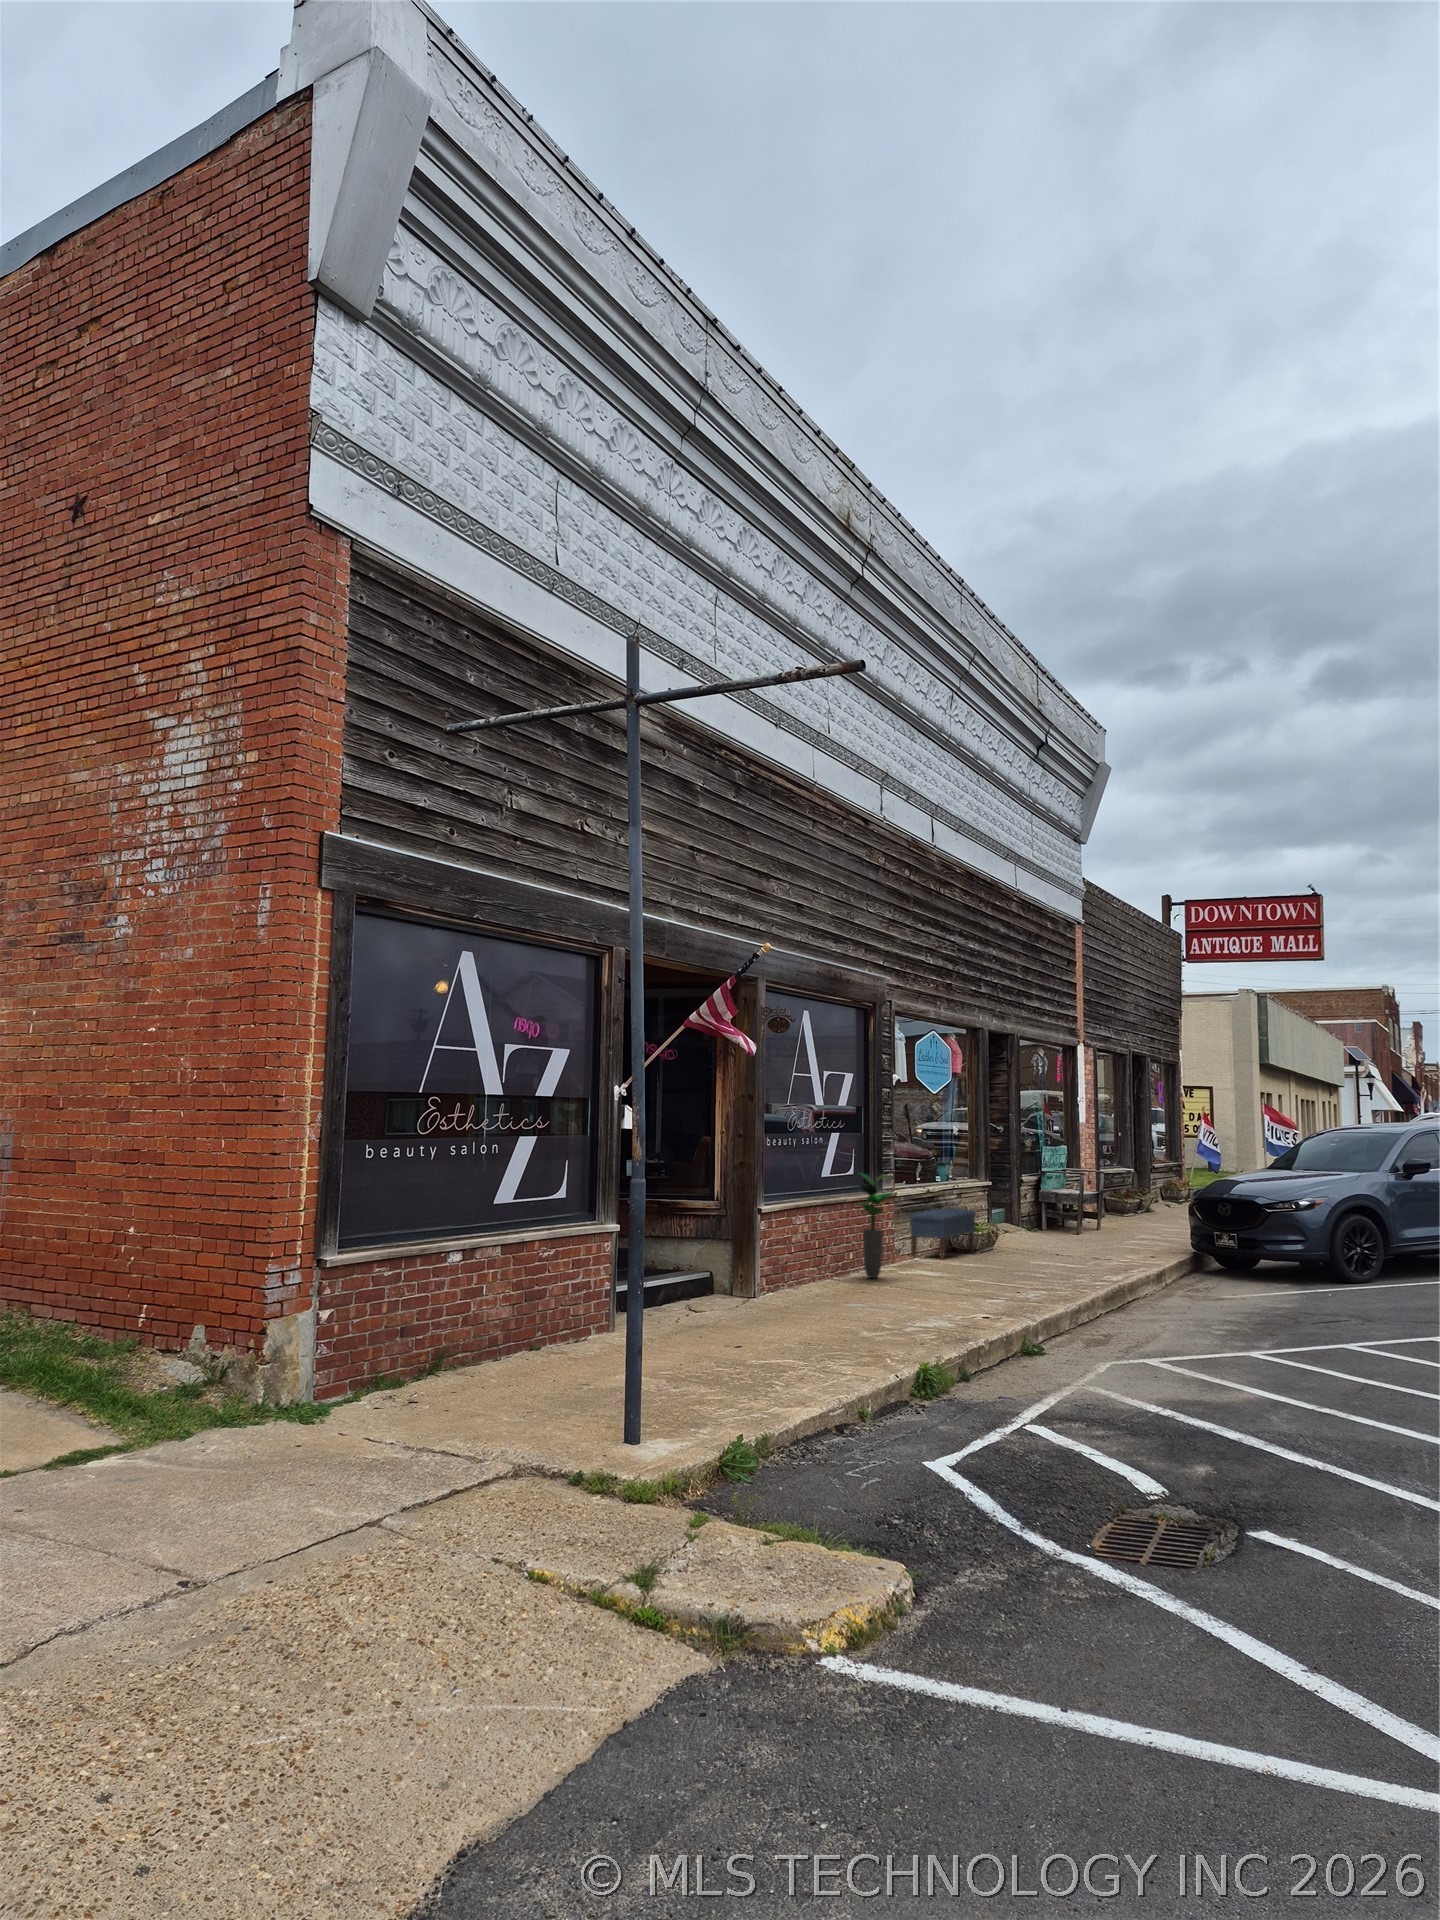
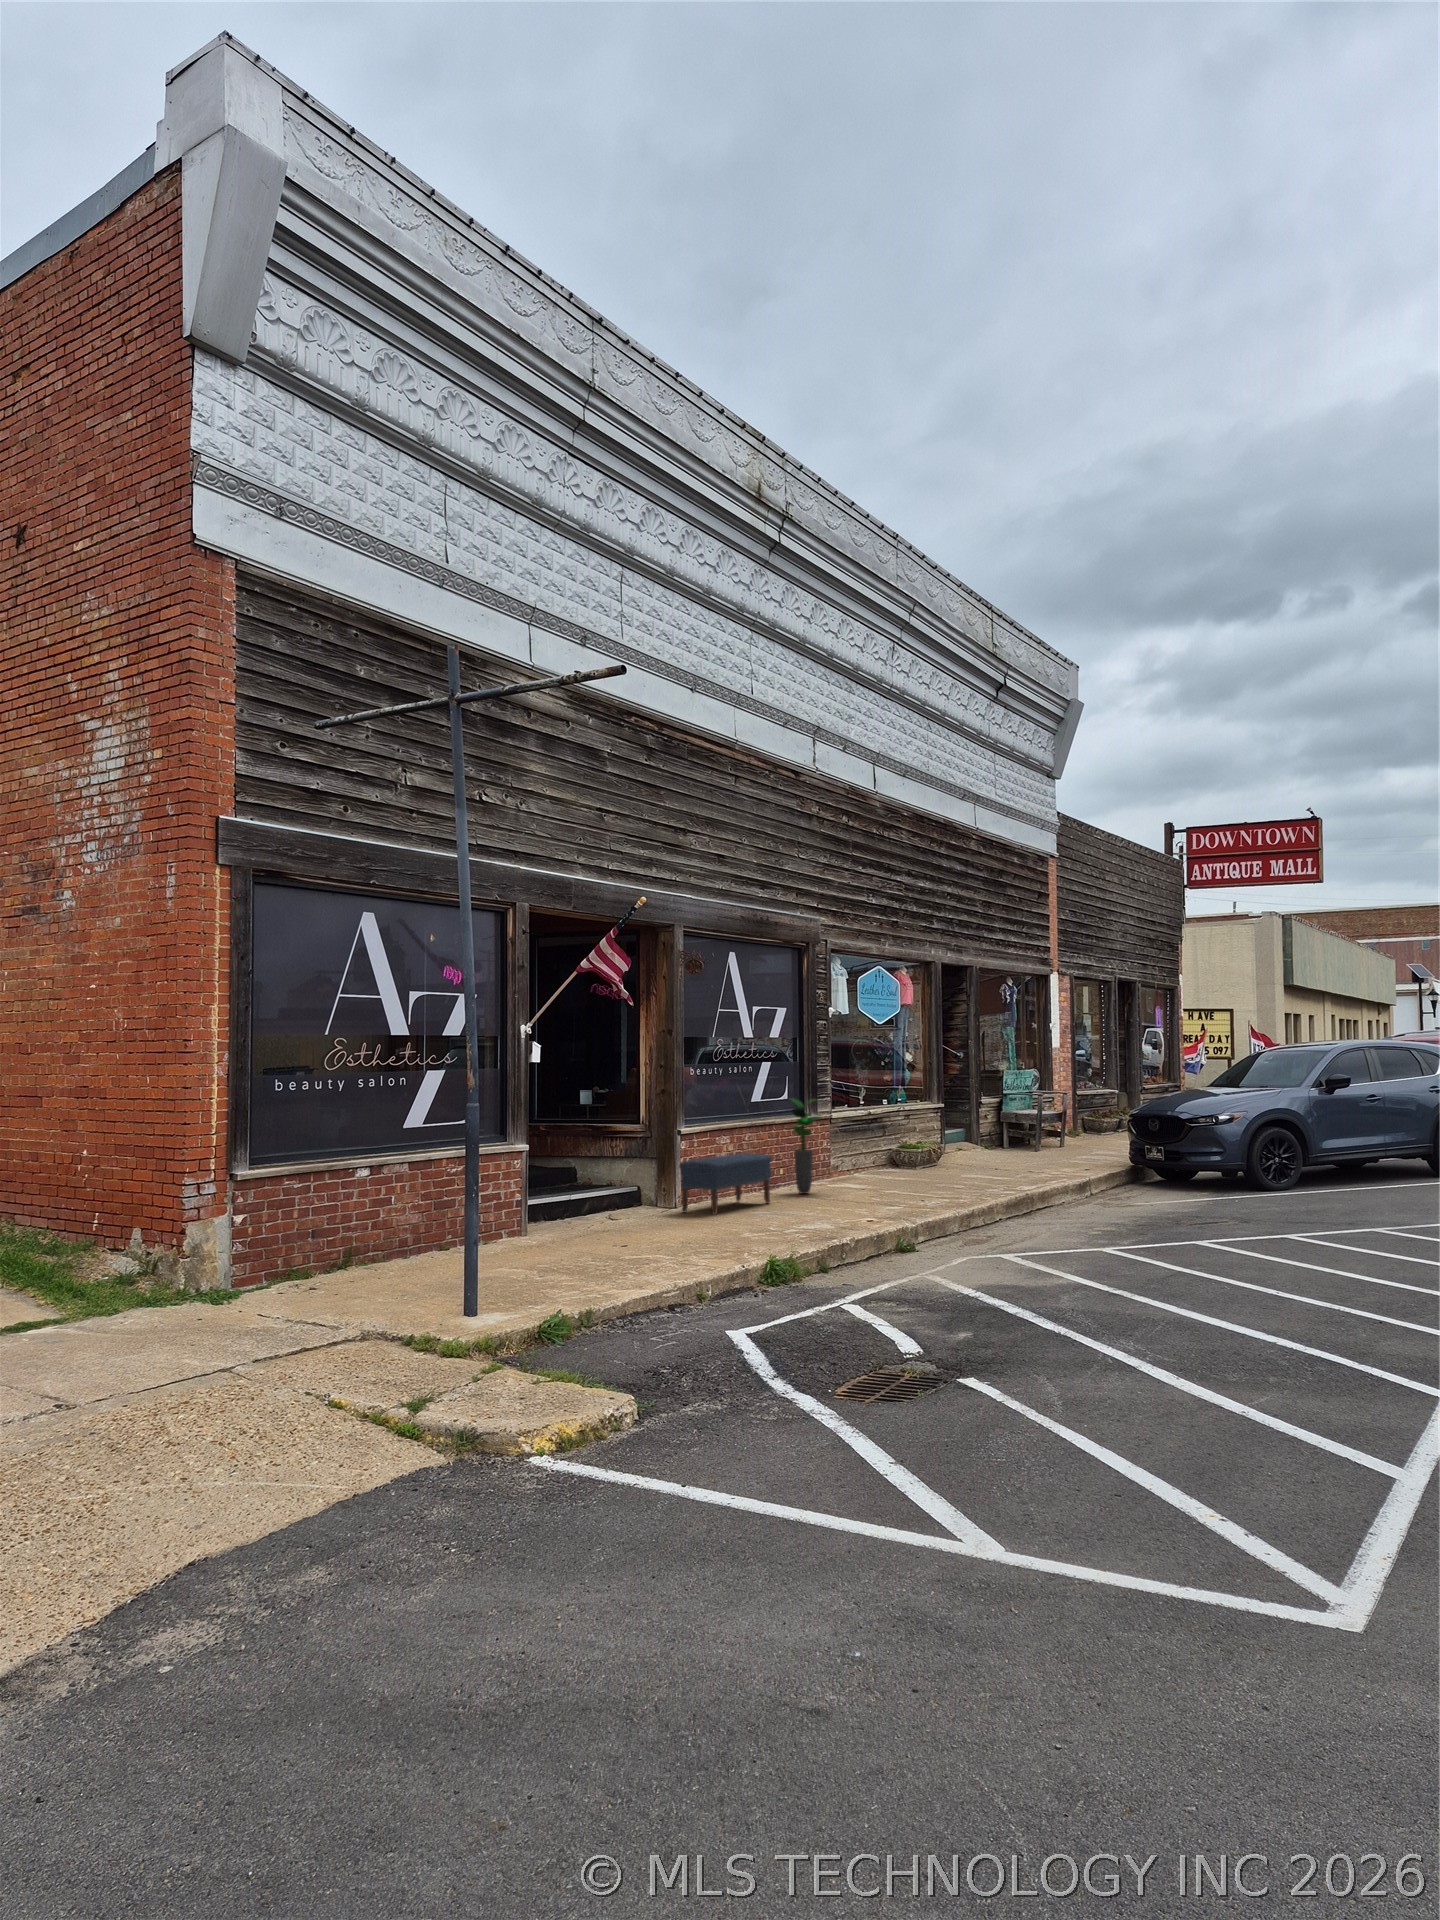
bench: present [910,1208,976,1260] -> present [679,1153,772,1215]

